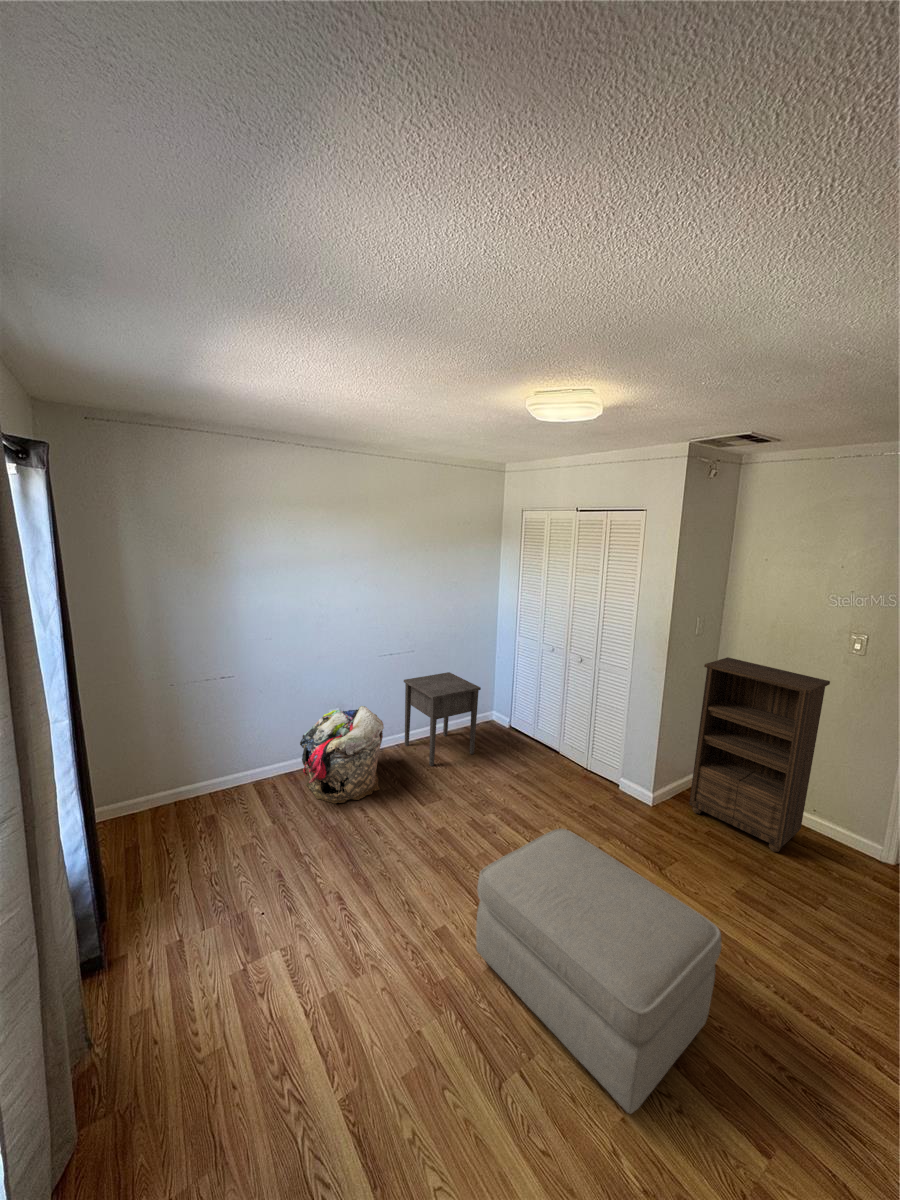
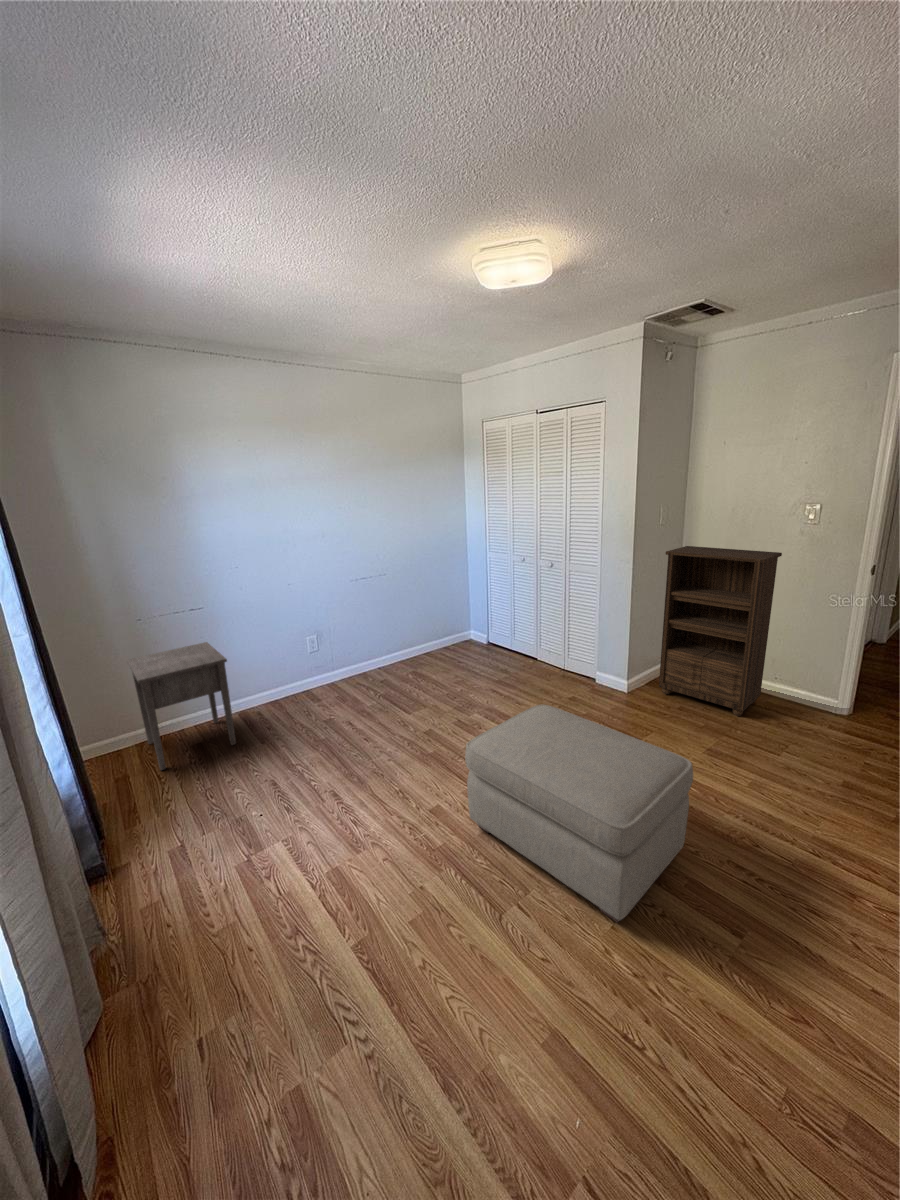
nightstand: present [404,672,481,766] -> present [127,642,236,770]
laundry basket: present [300,706,384,804] -> none [282,630,366,721]

